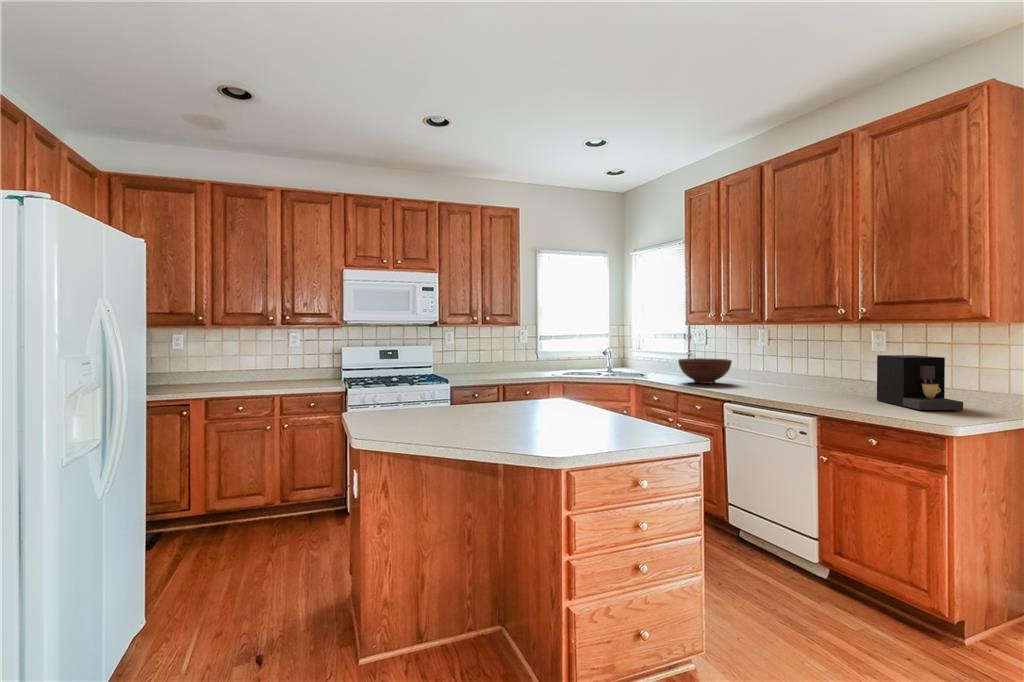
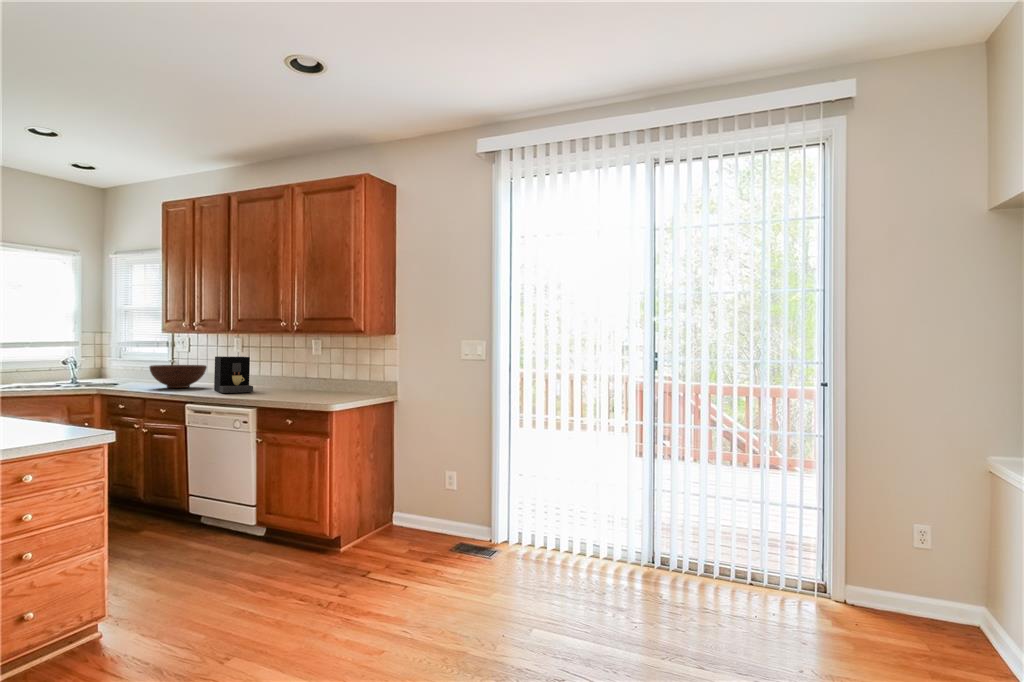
coffee maker: present [877,355,963,410] -> present [214,356,253,393]

